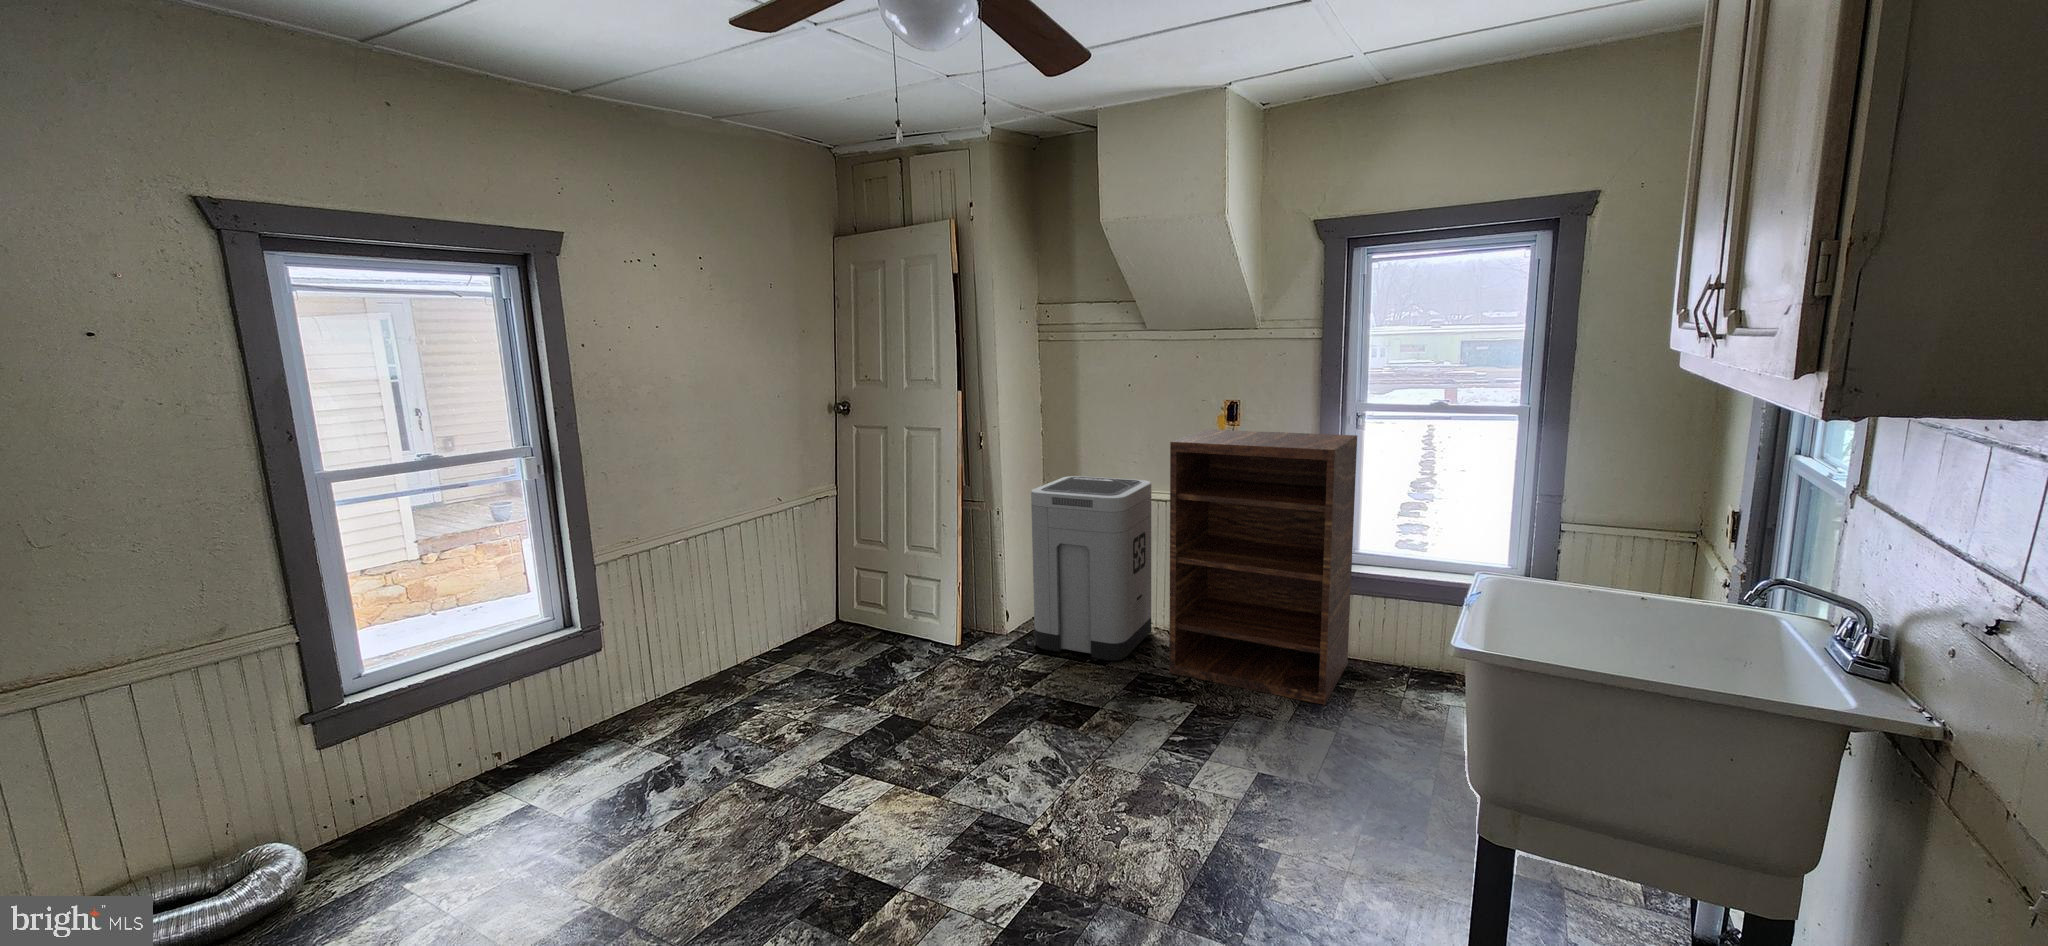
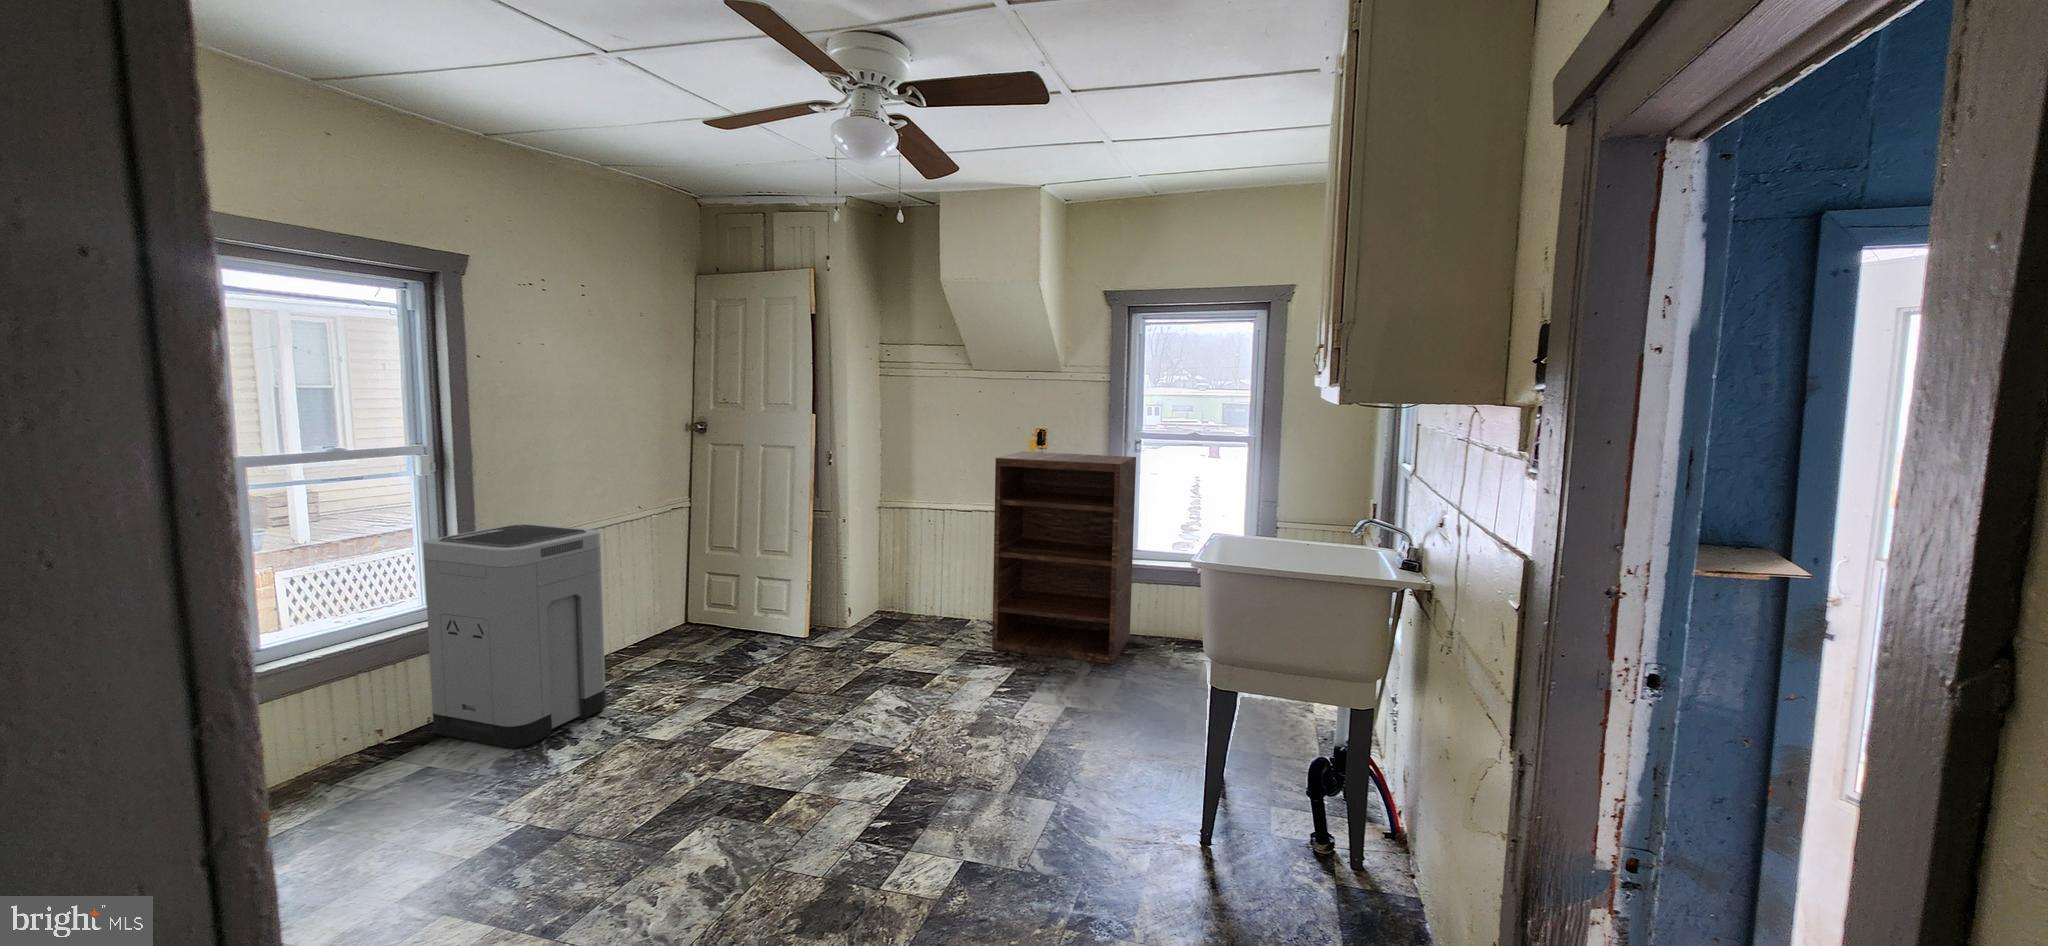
trash can: present [1031,476,1151,661] -> present [423,524,606,748]

